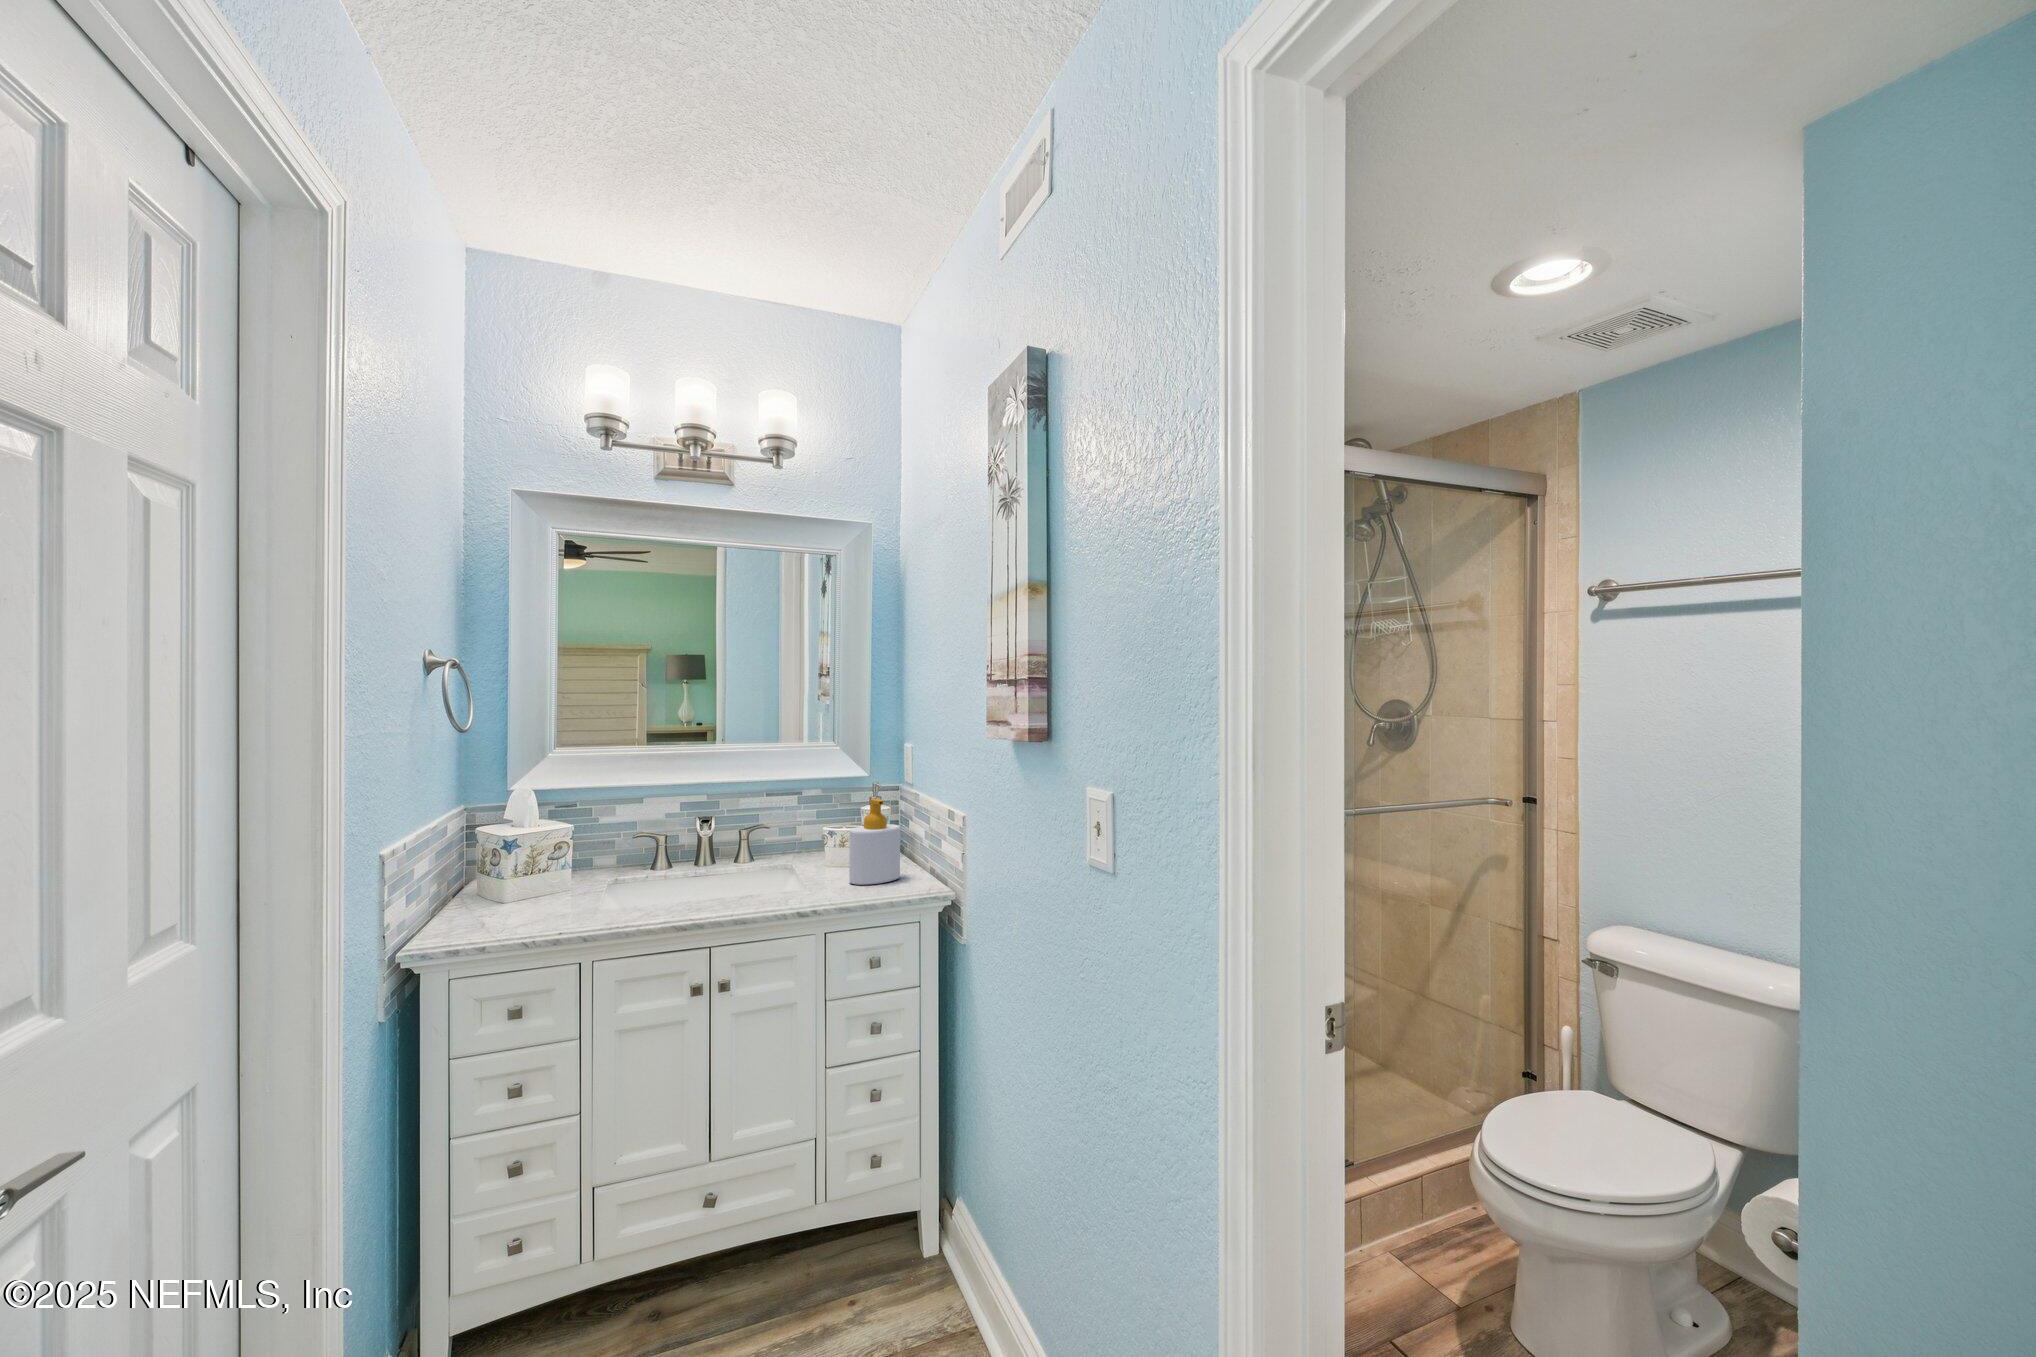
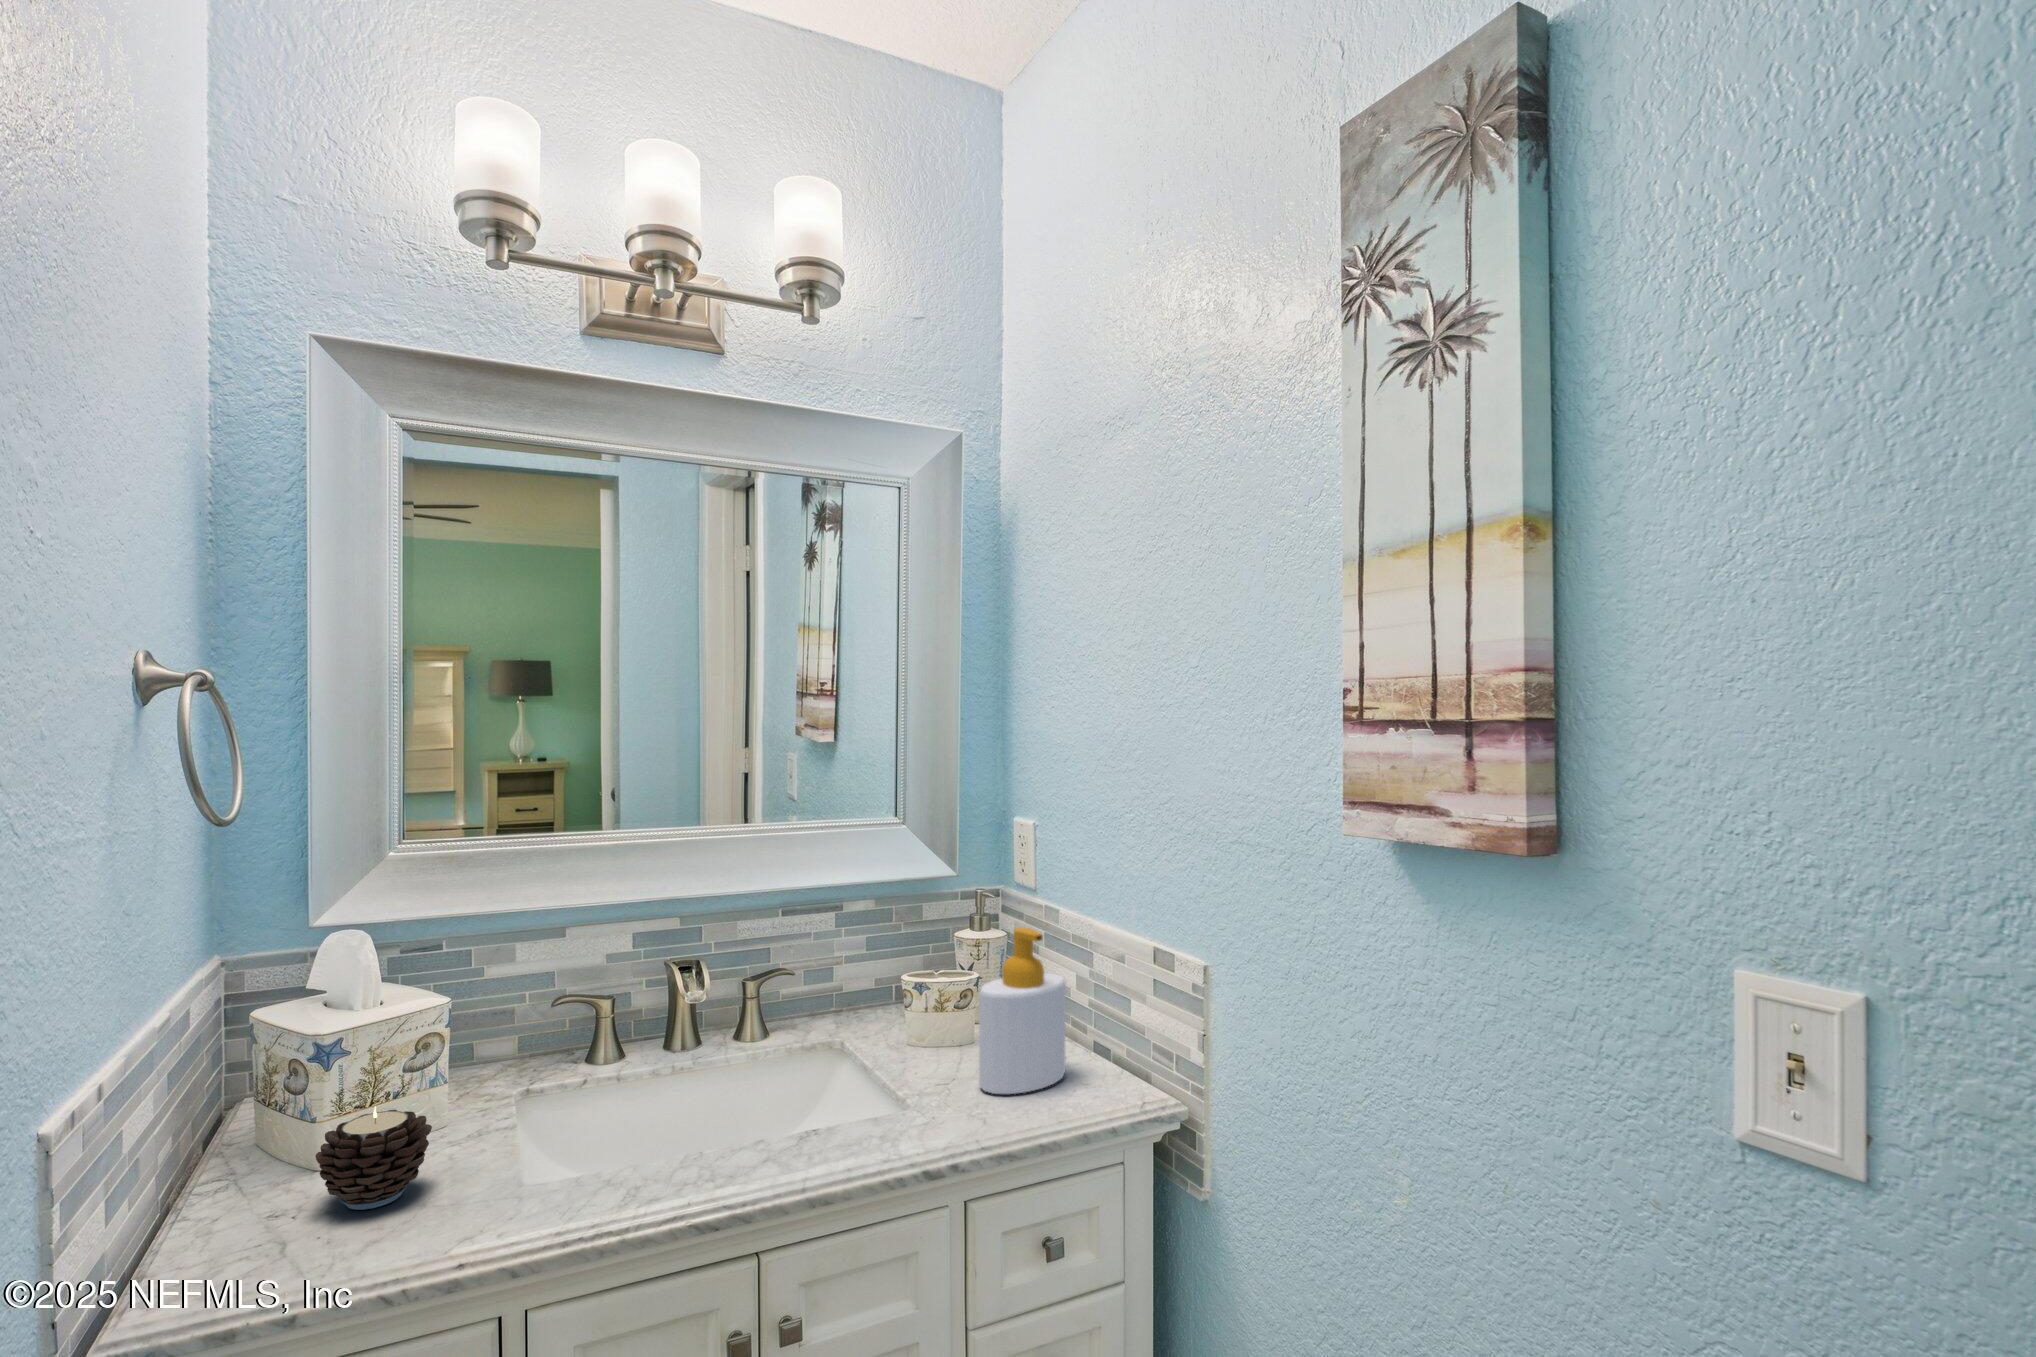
candle: none [500,866,557,914] -> present [315,1106,432,1210]

